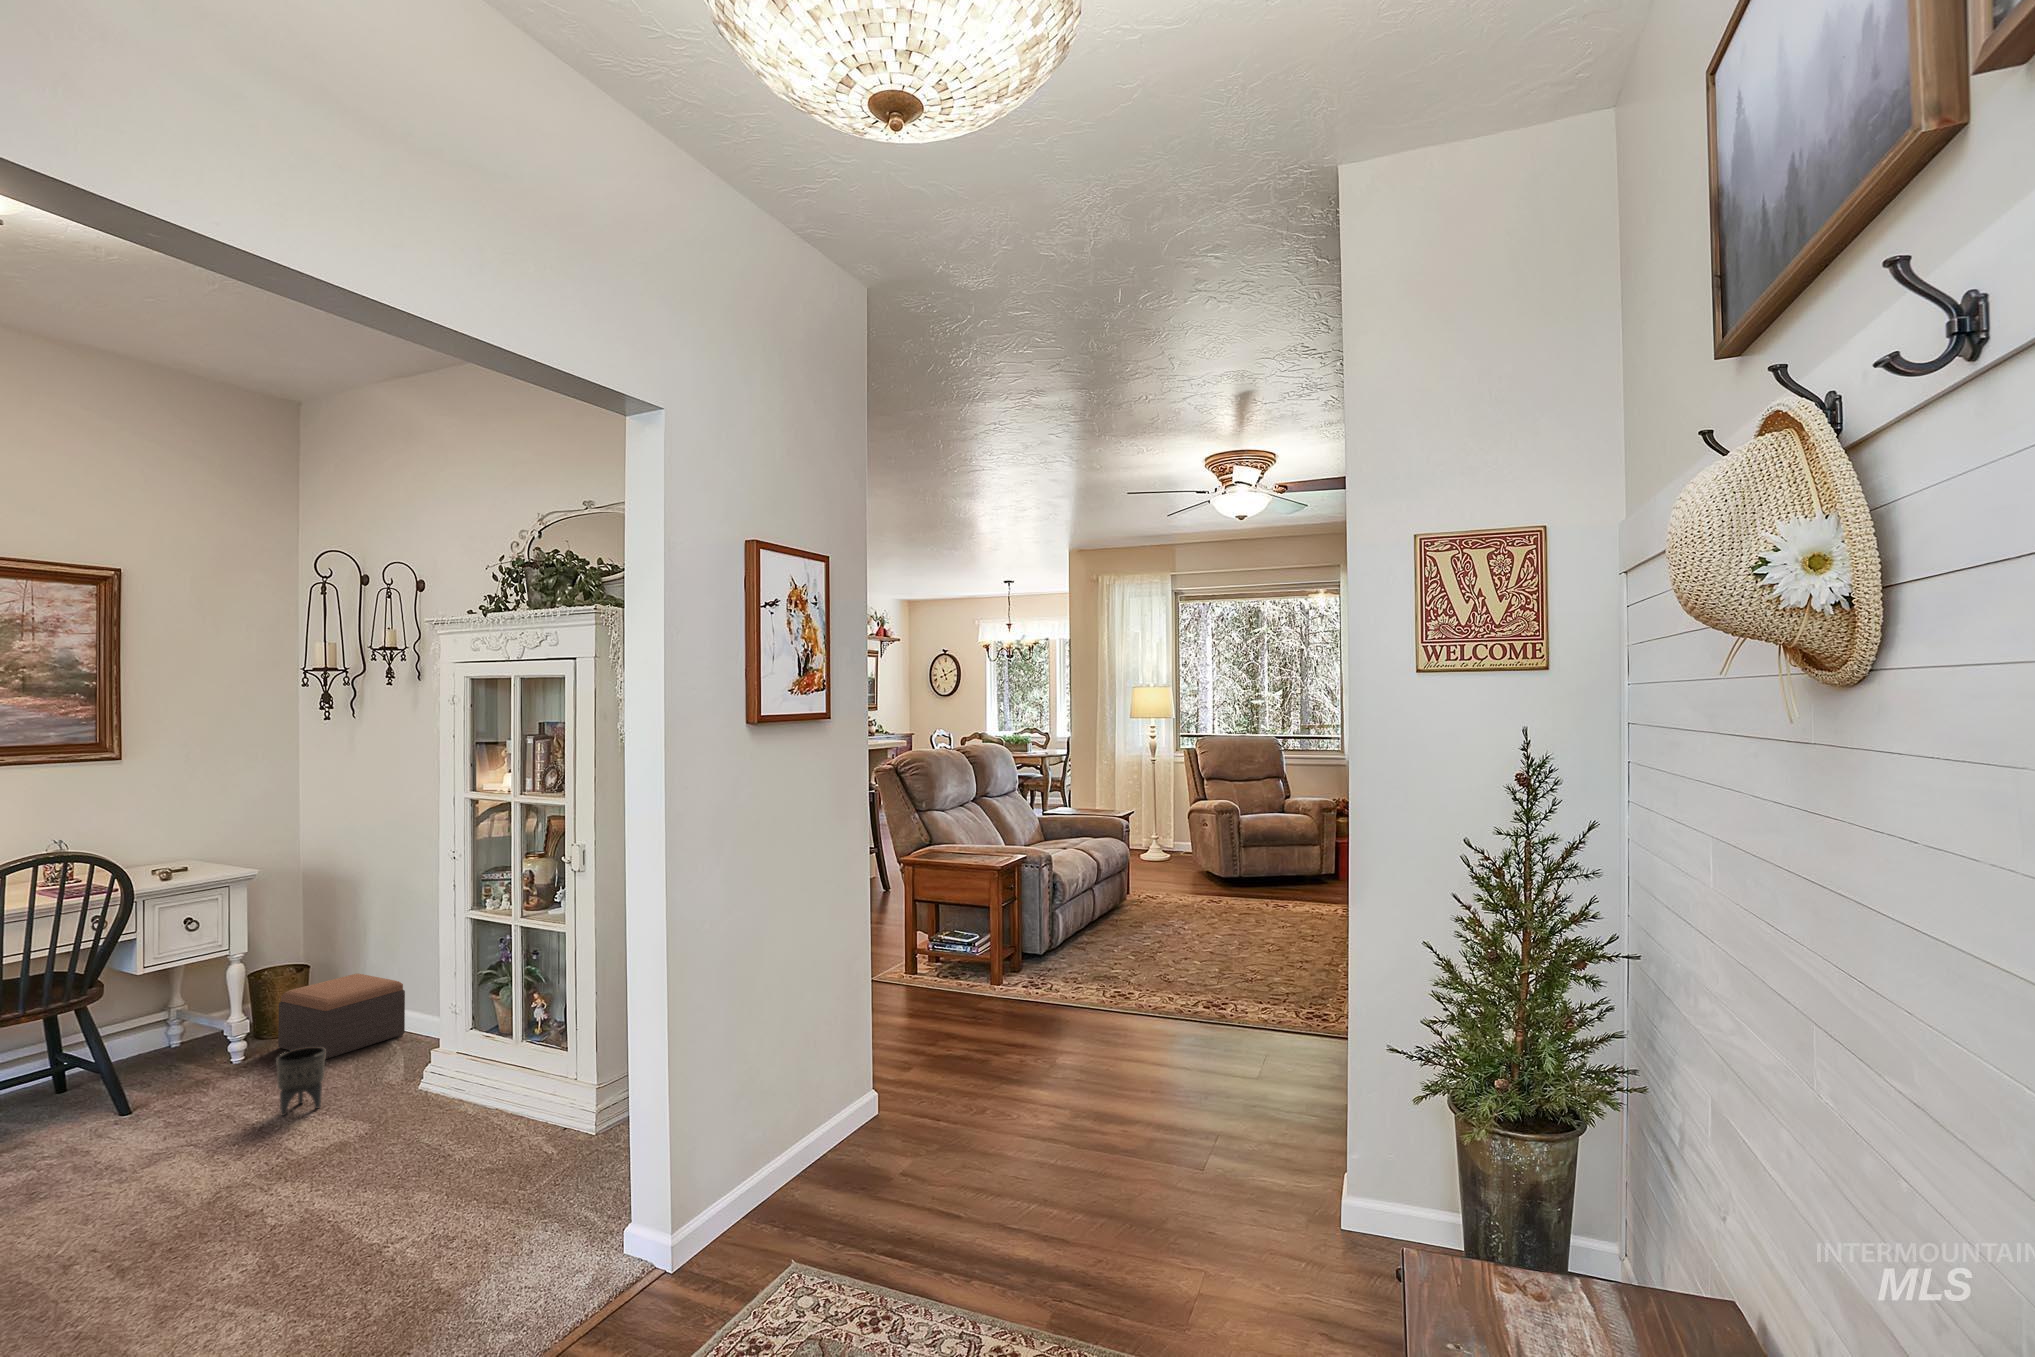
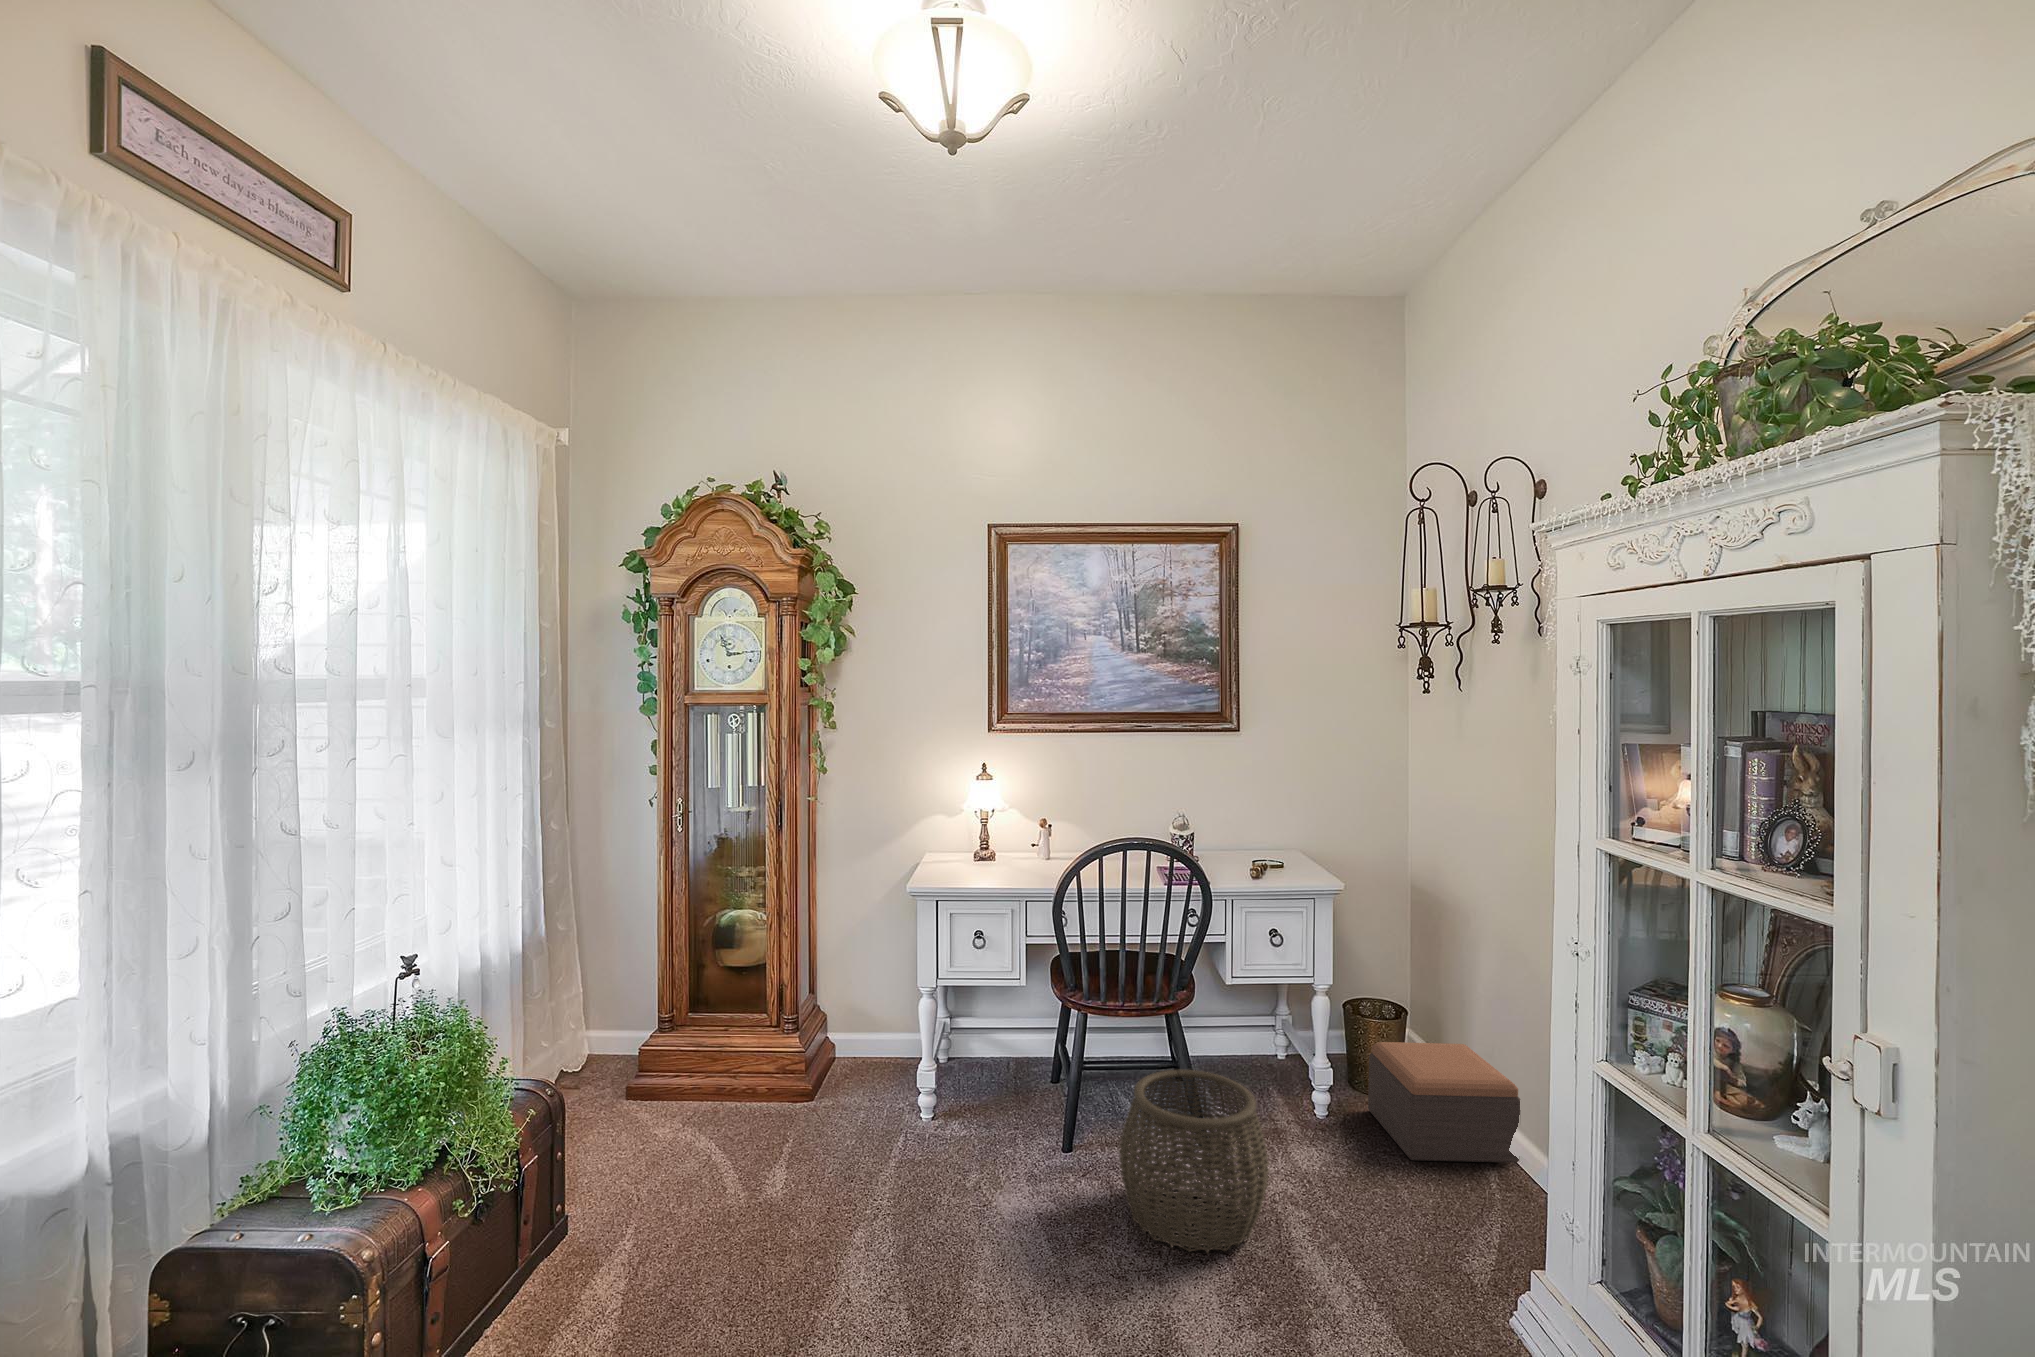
woven basket: none [66,1033,226,1172] -> present [1119,1070,1269,1253]
planter: present [276,1047,326,1115] -> none [1329,1154,1390,1260]

